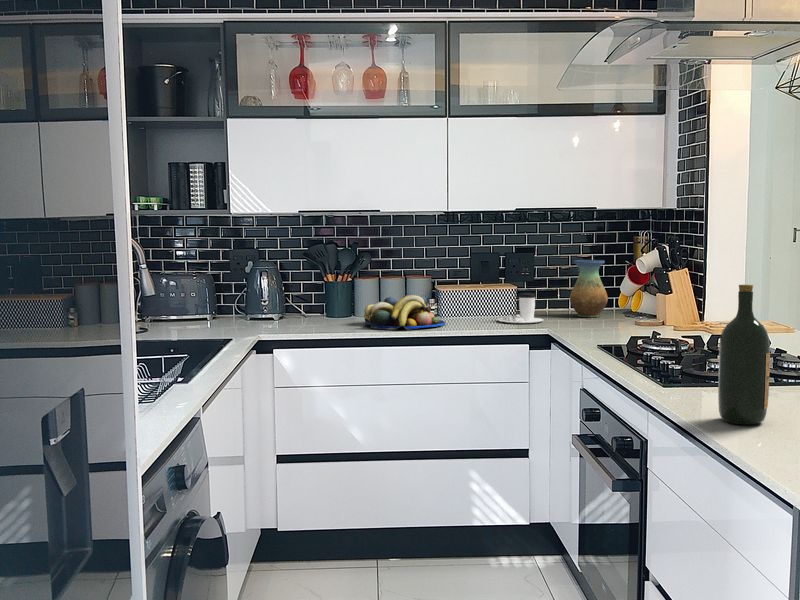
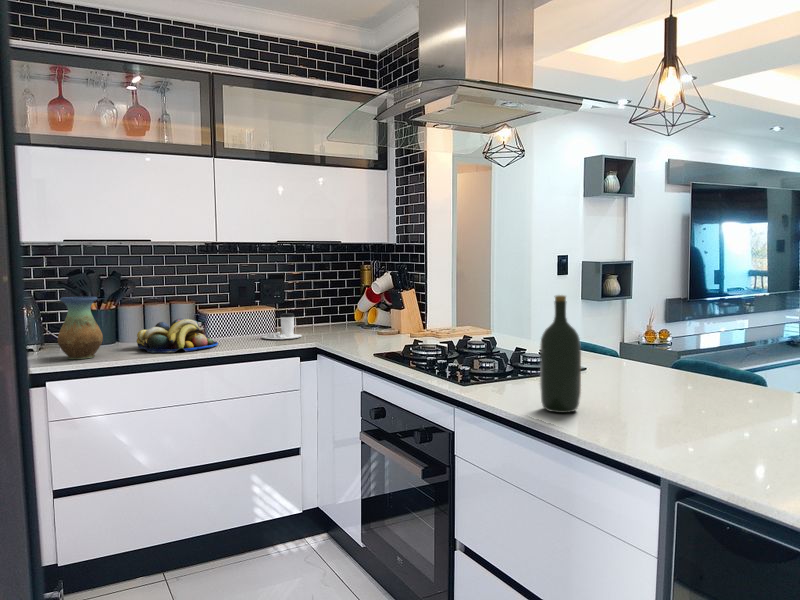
vase: present [570,260,608,317] -> present [58,297,103,359]

